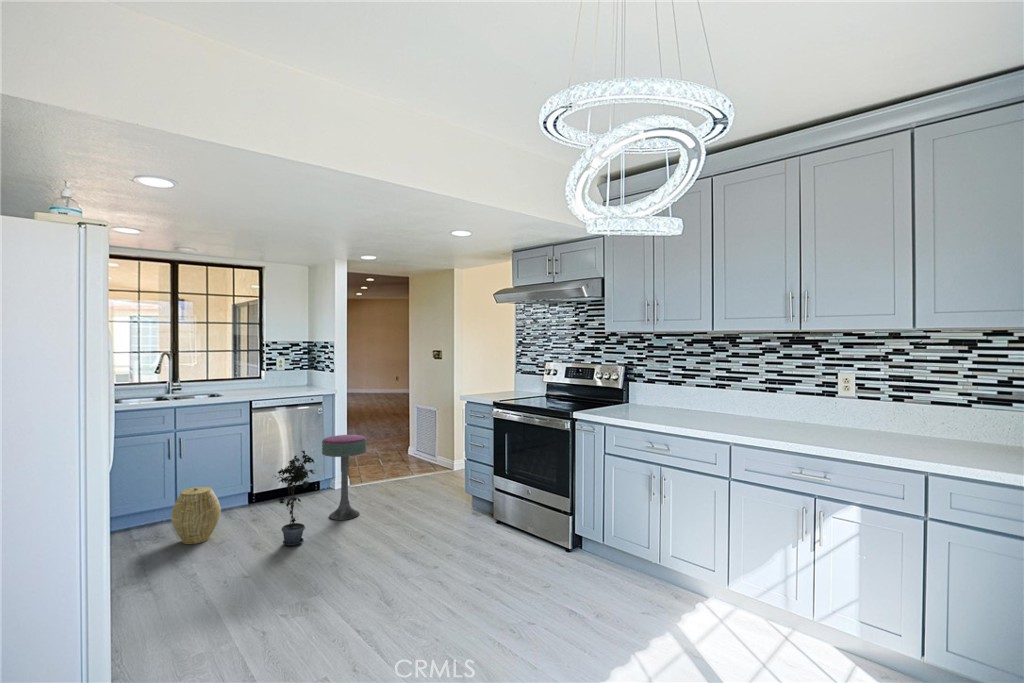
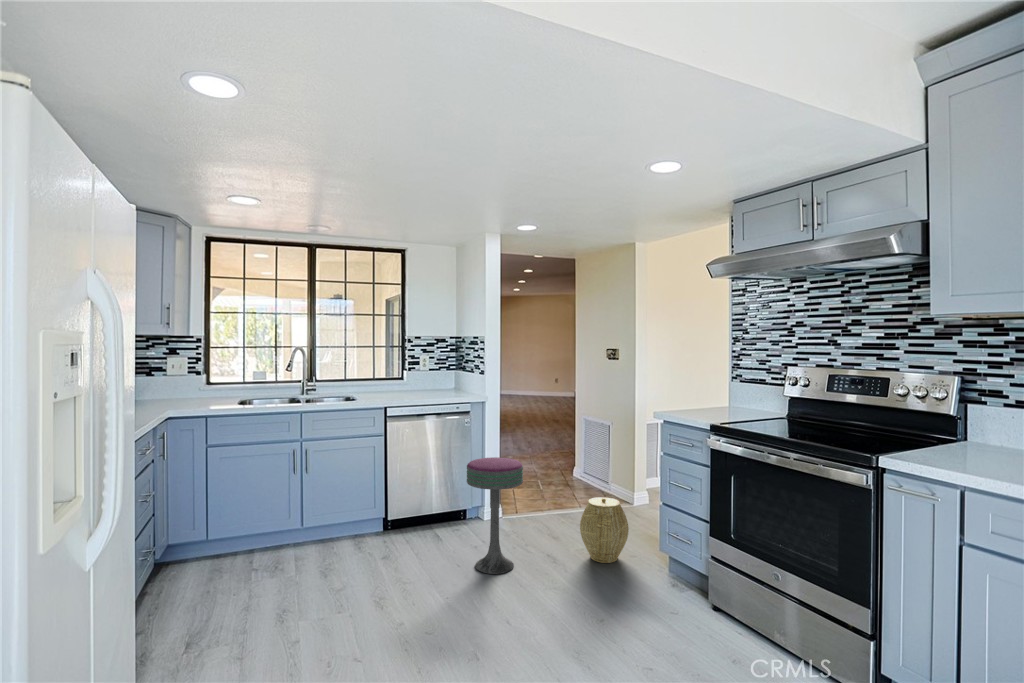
potted plant: present [275,451,314,546] -> none [400,482,456,613]
woven basket: present [171,487,221,544] -> present [580,497,629,563]

